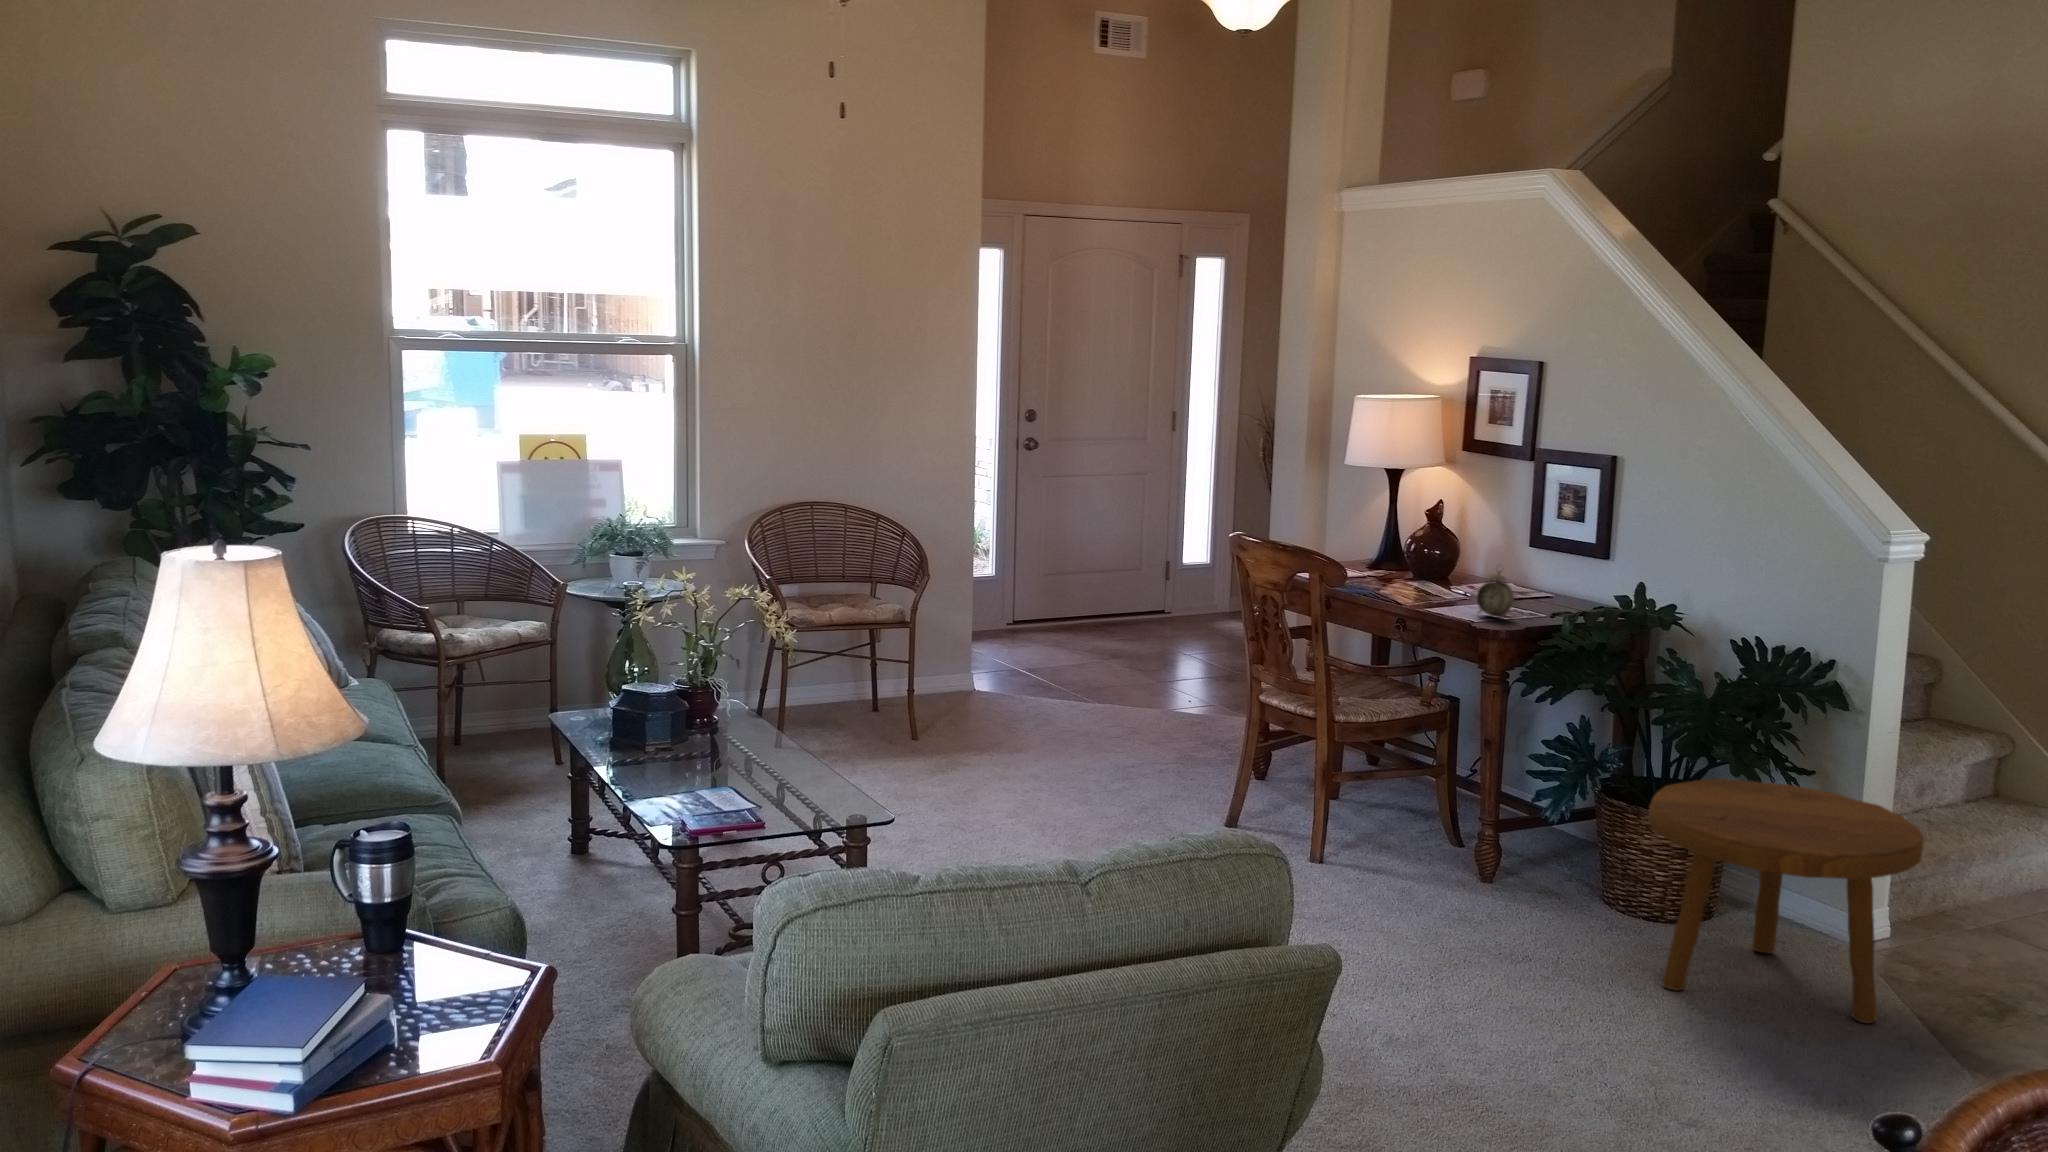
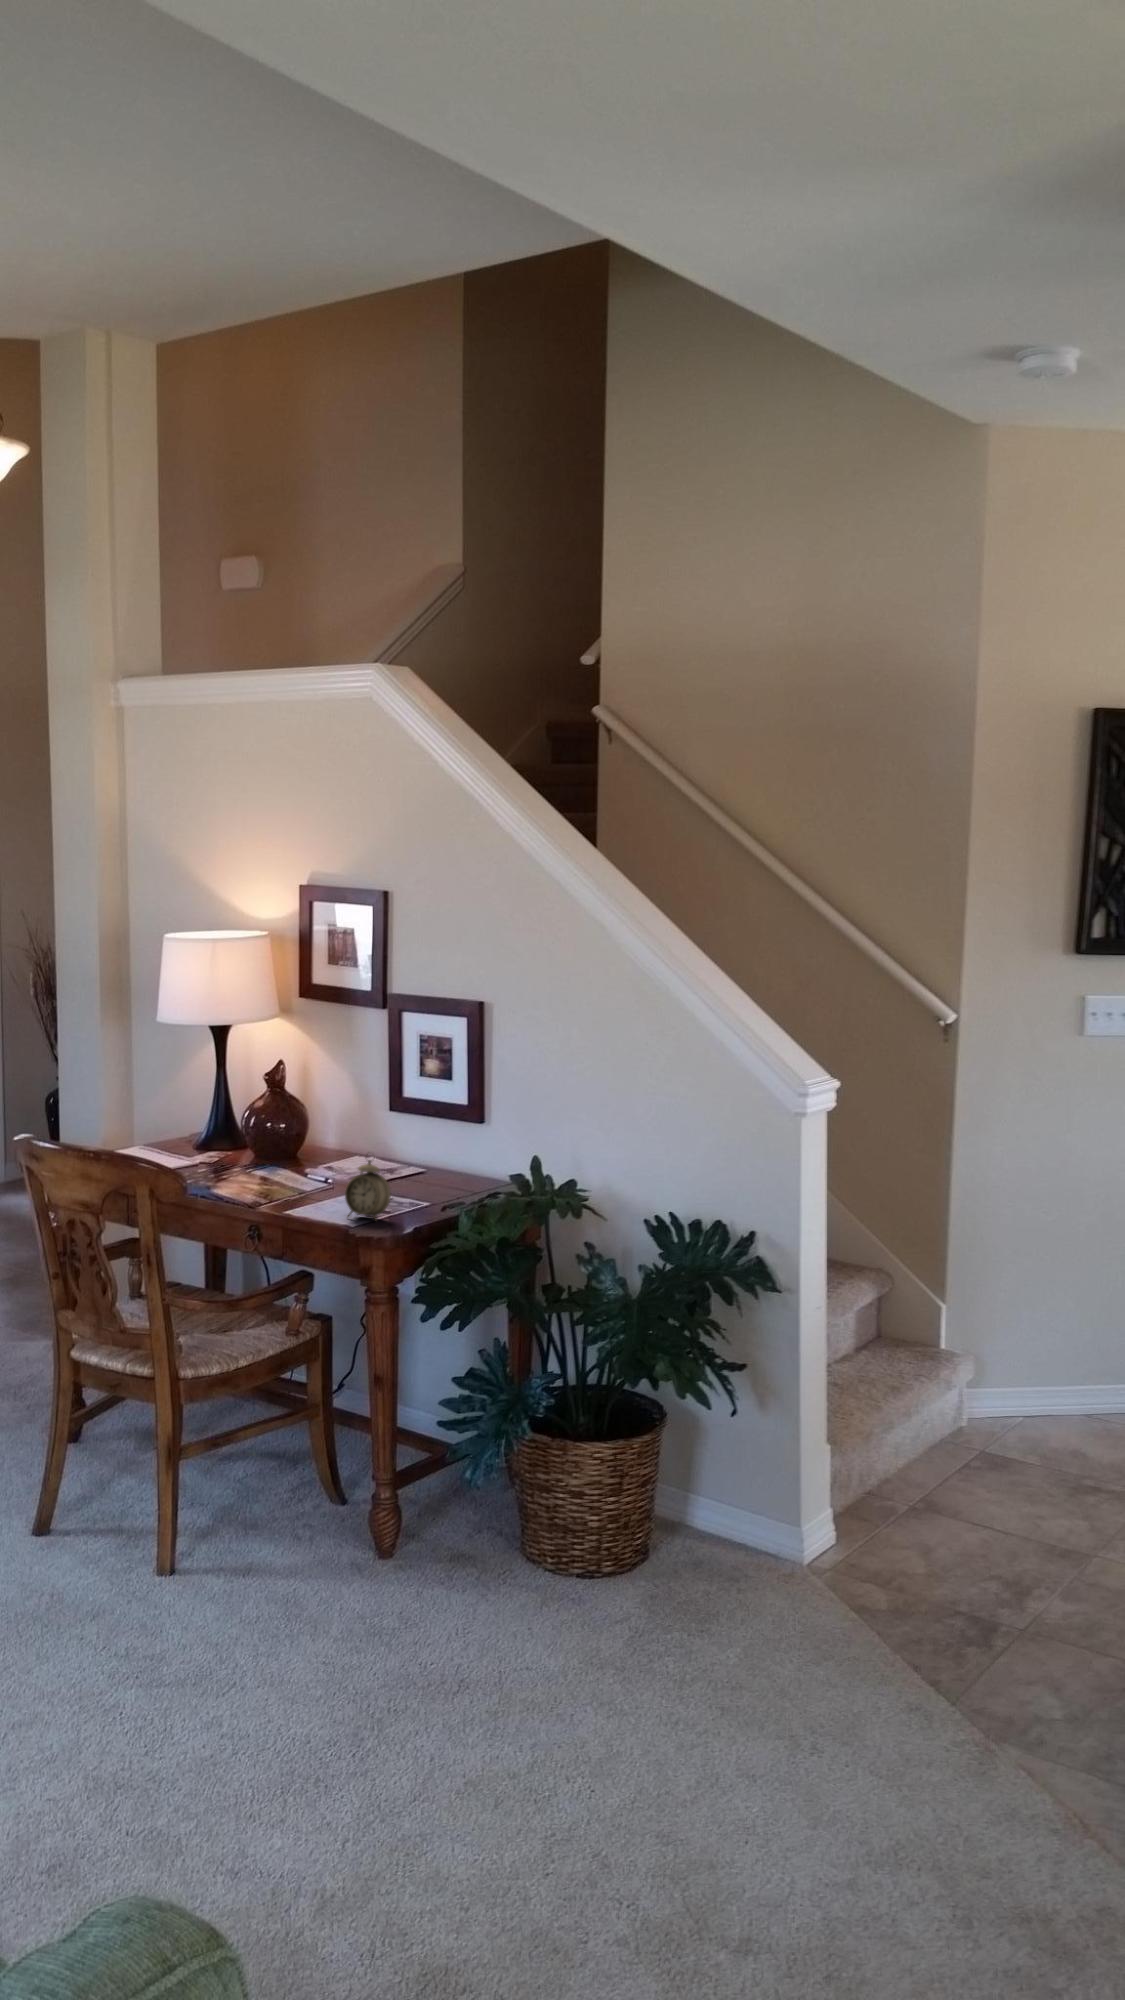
footstool: present [1648,779,1924,1023] -> none [592,1391,899,1692]

